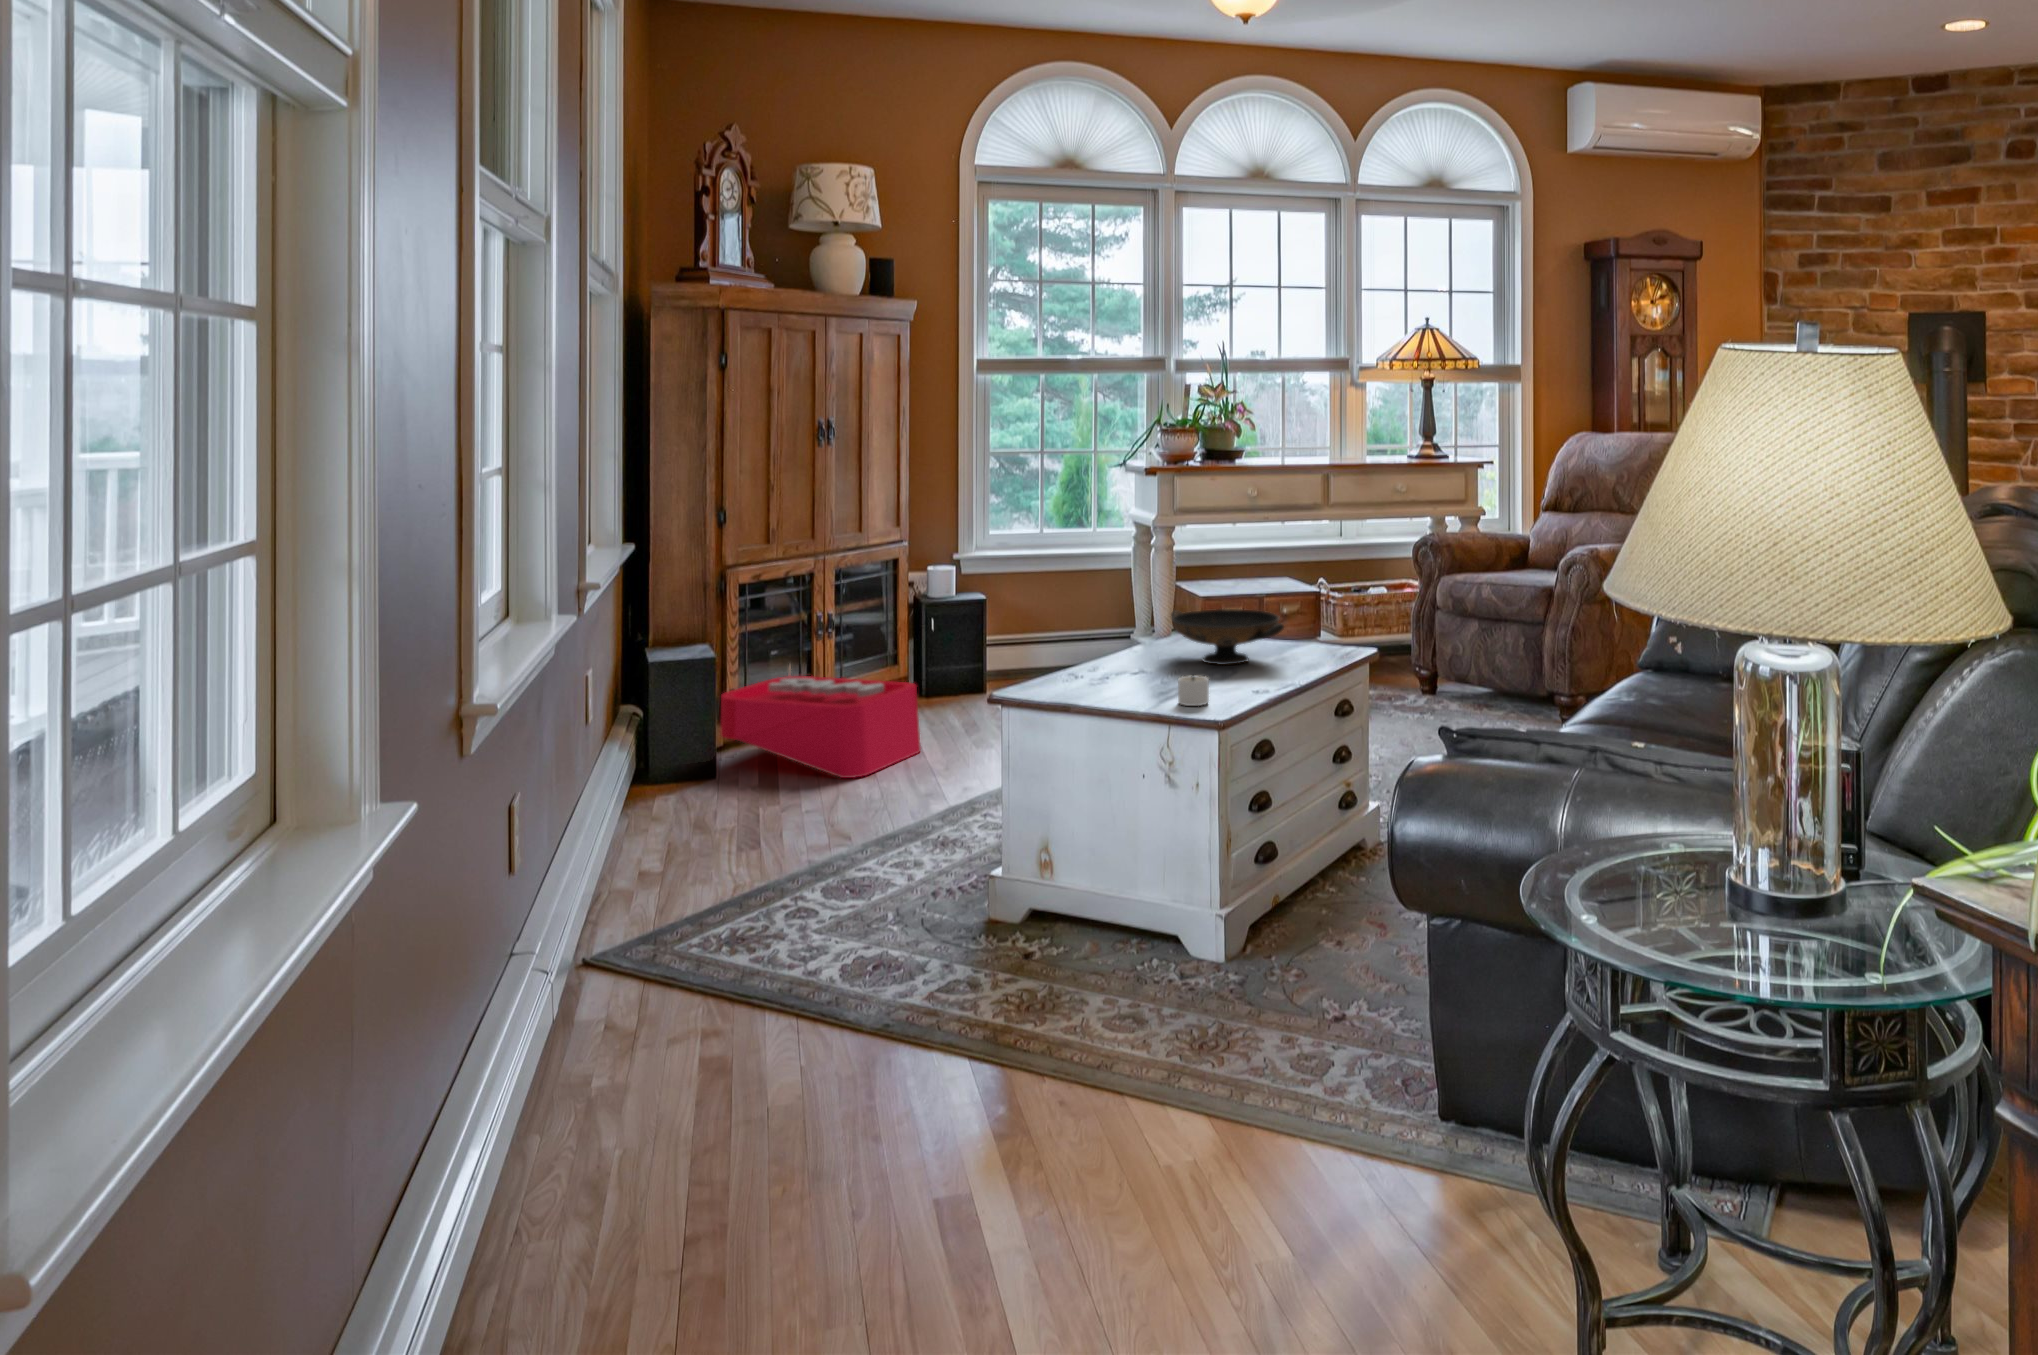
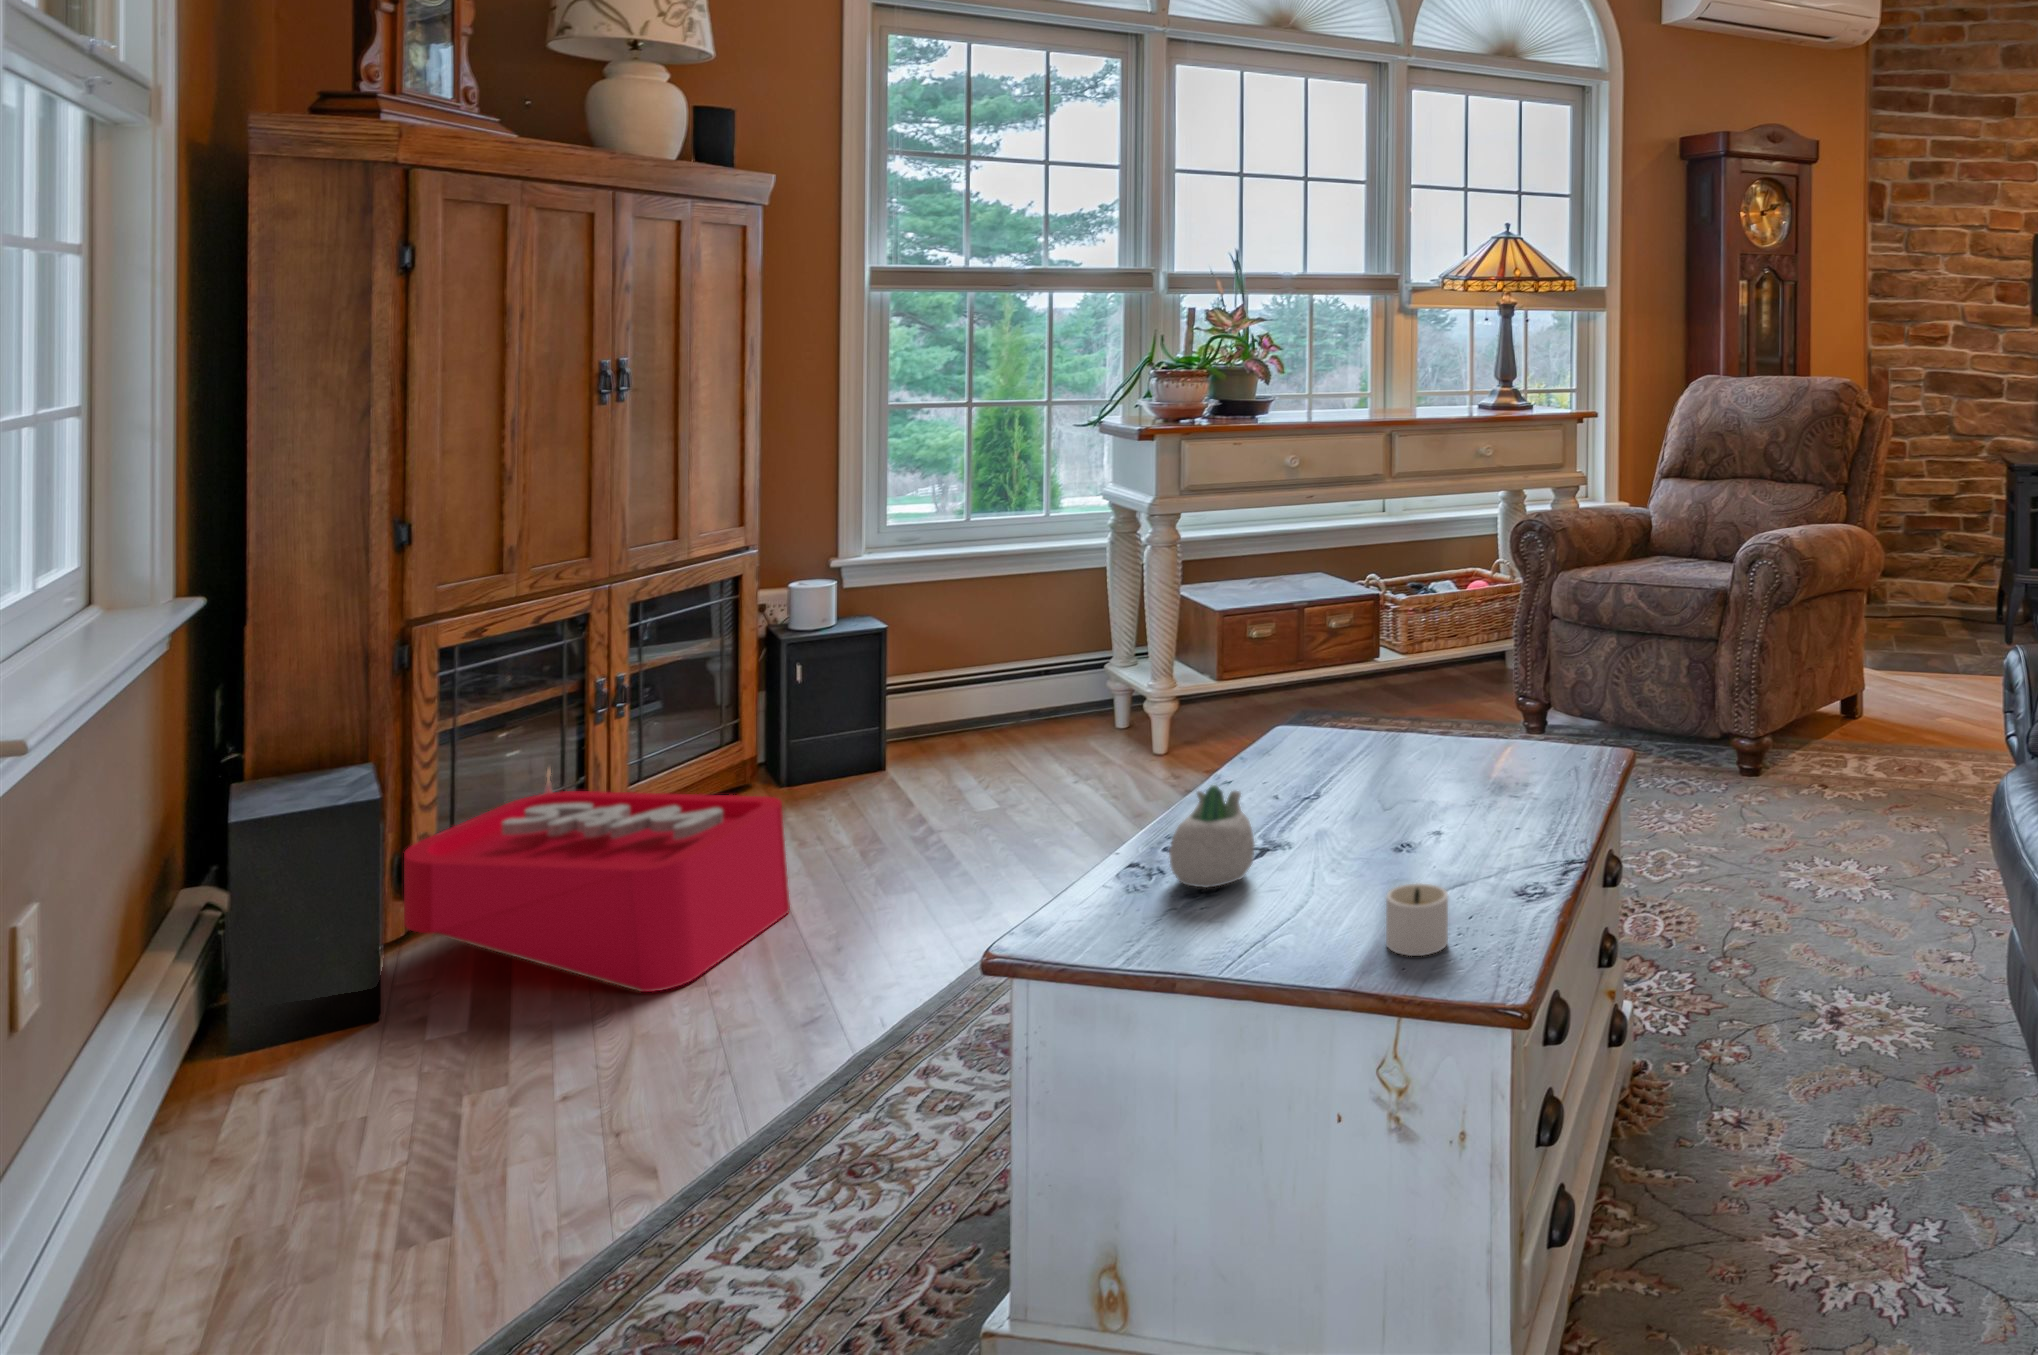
decorative bowl: present [1171,609,1284,665] -> none [1285,695,1510,809]
succulent planter: none [1086,632,1131,682] -> present [1169,785,1255,888]

